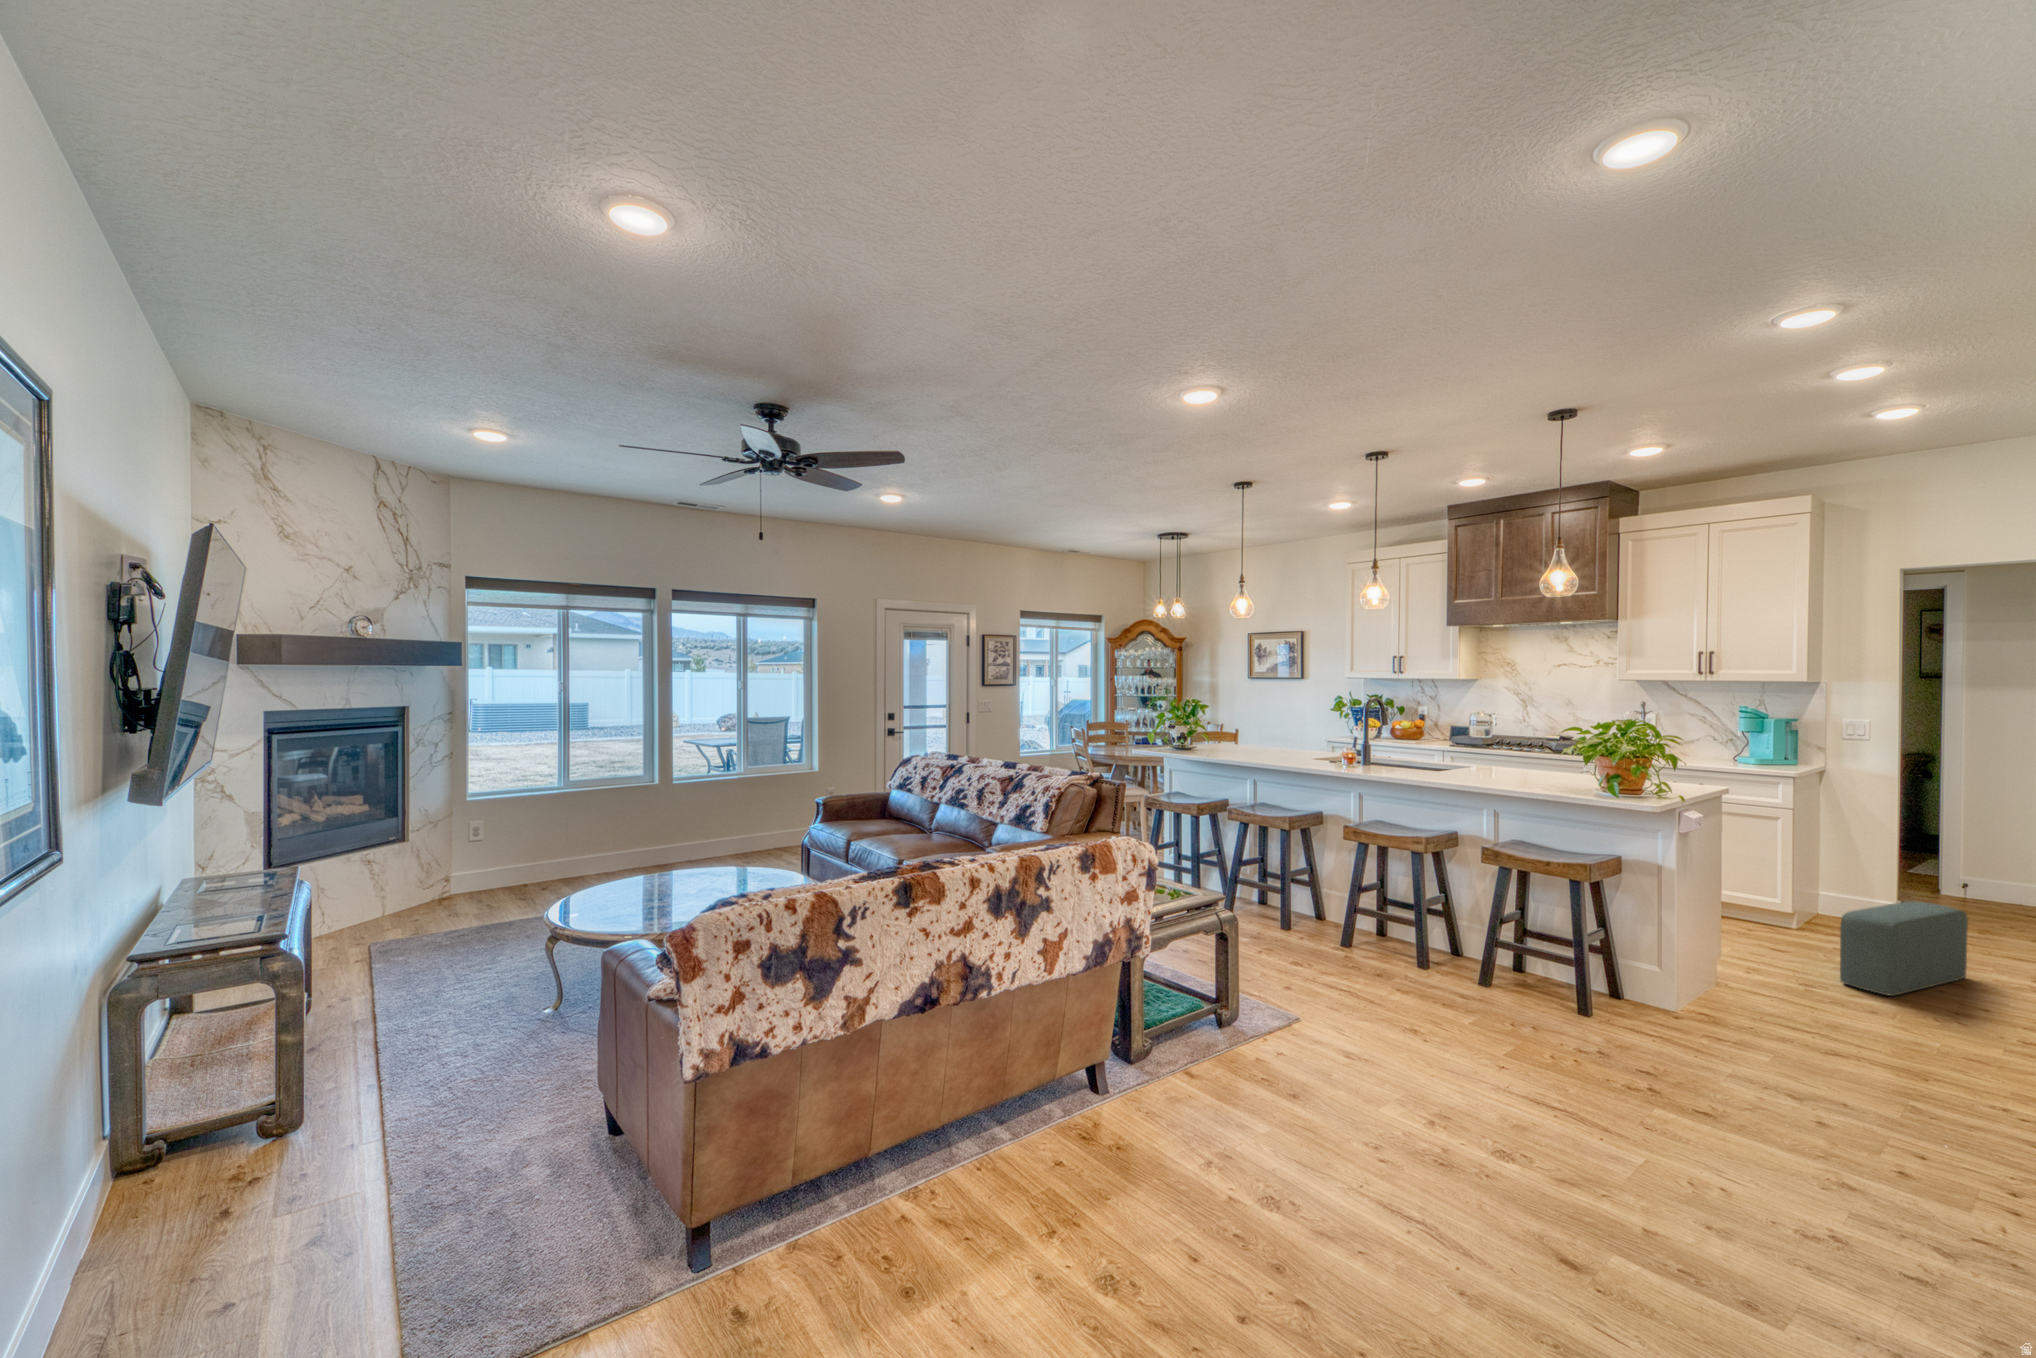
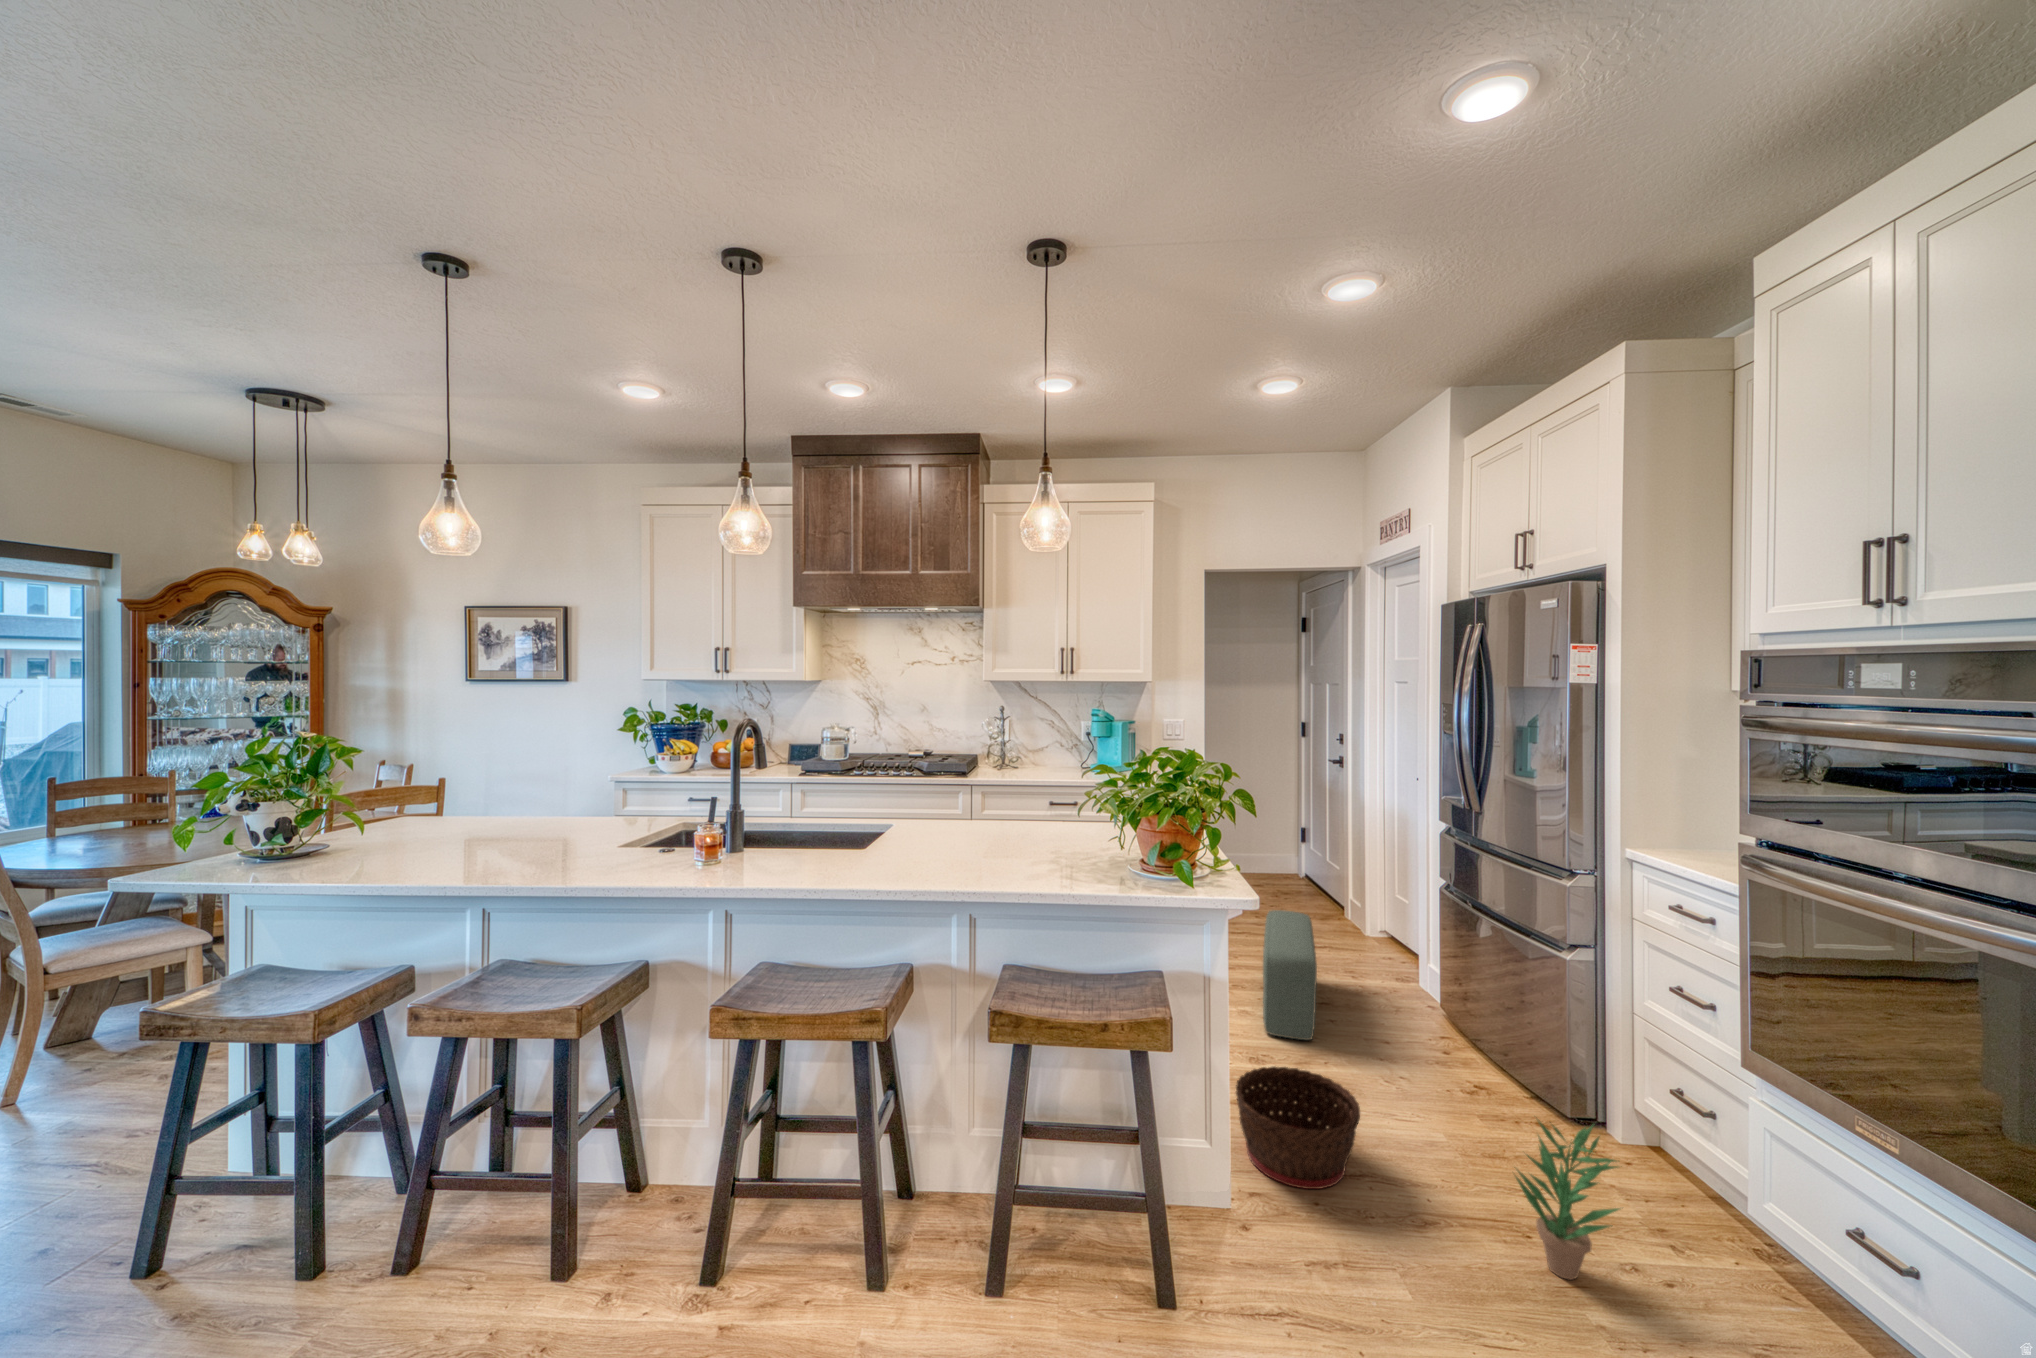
basket: none [1707,959,1821,1034] -> present [1236,1067,1360,1189]
potted plant: none [1893,985,1987,1110] -> present [1516,1121,1619,1280]

